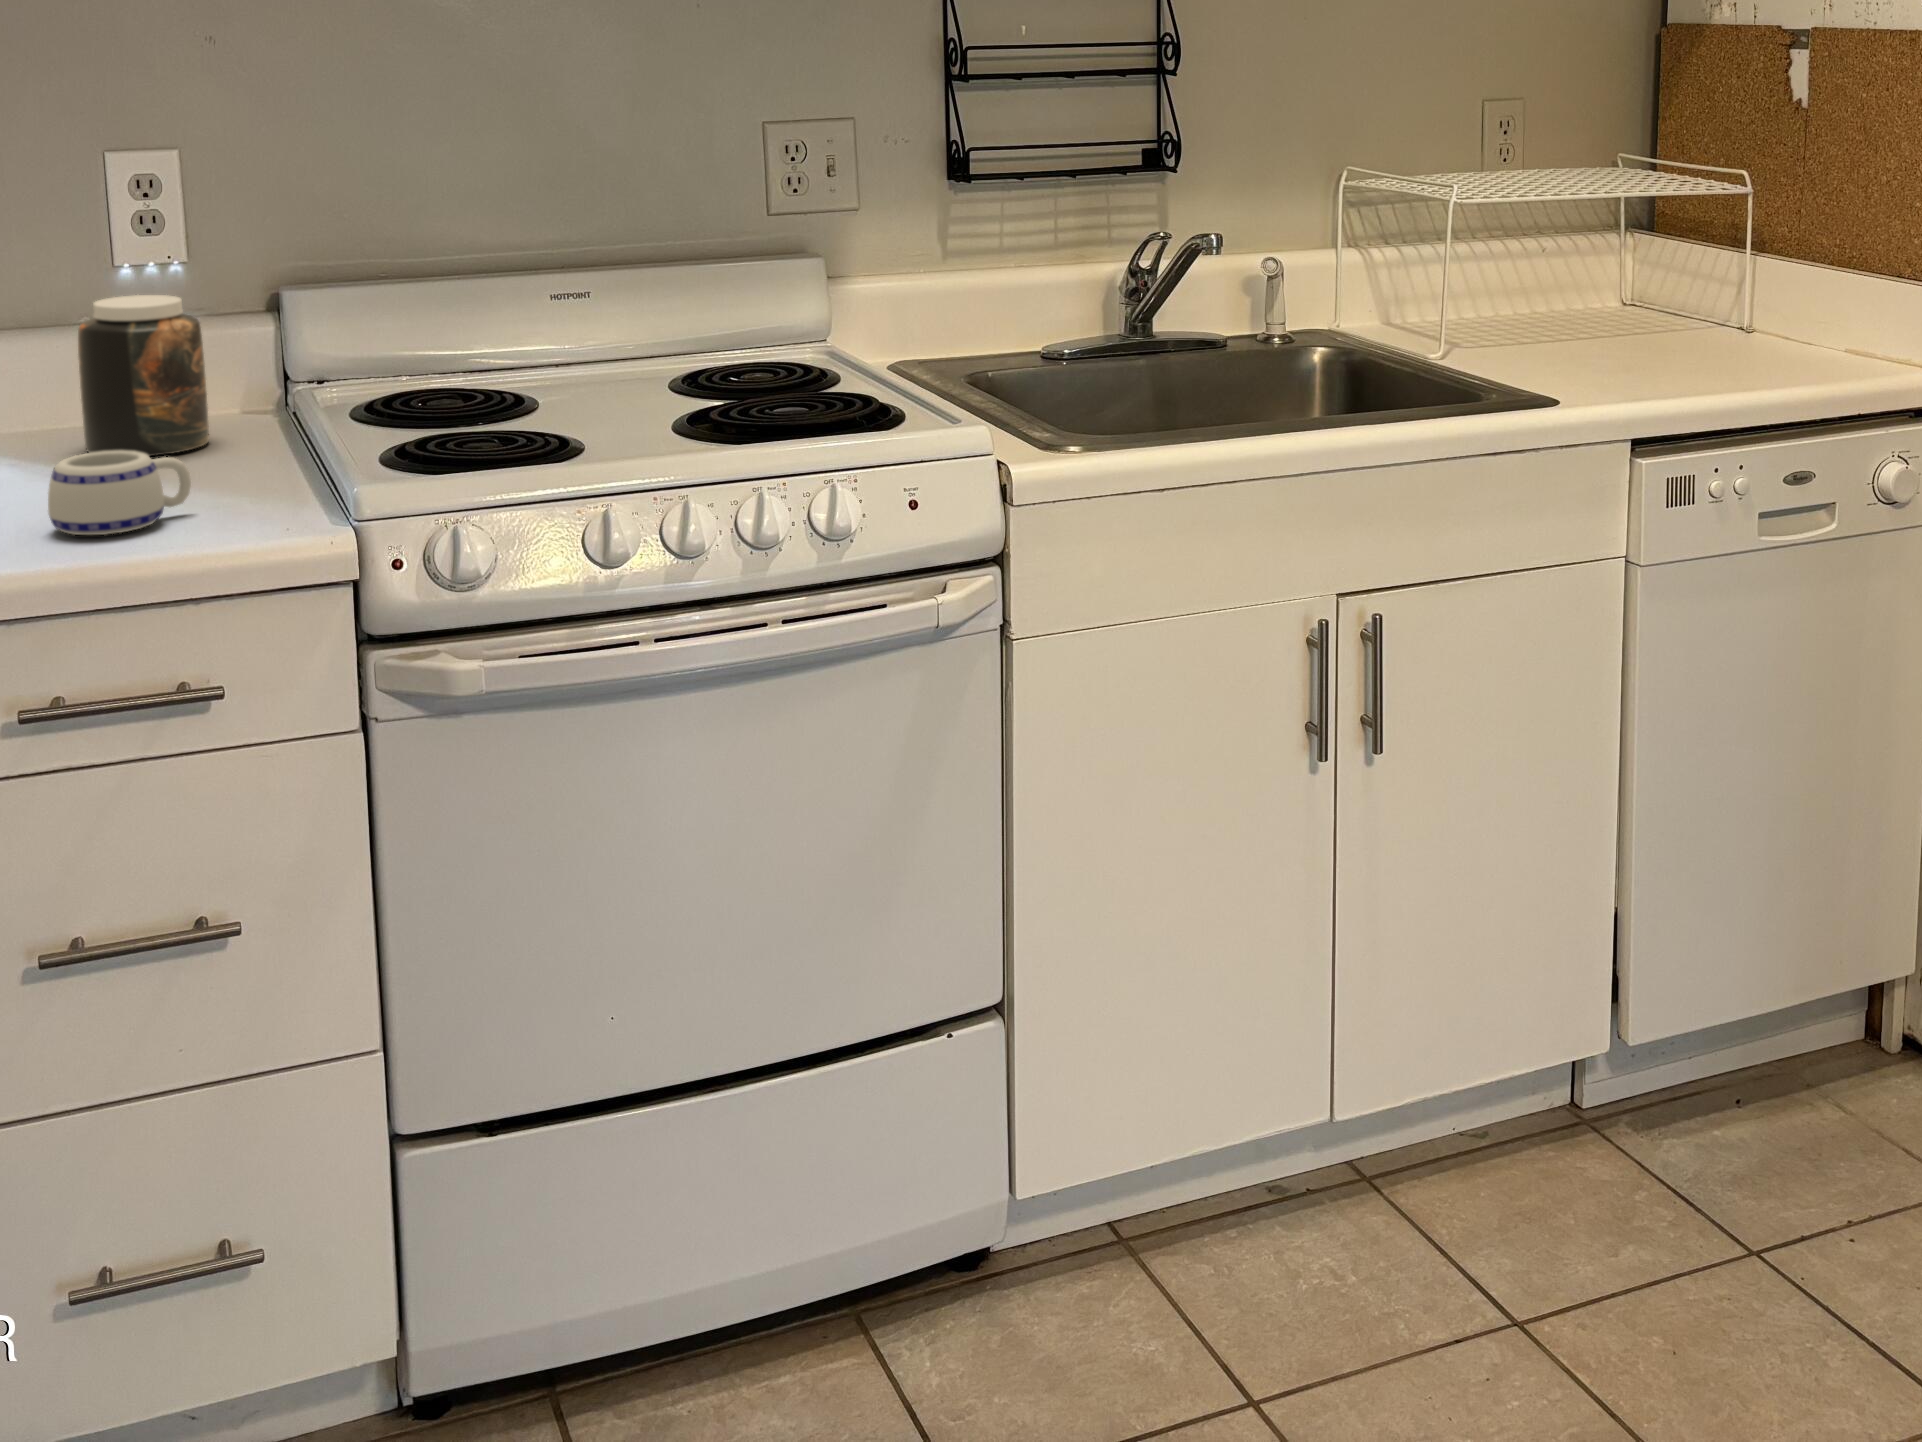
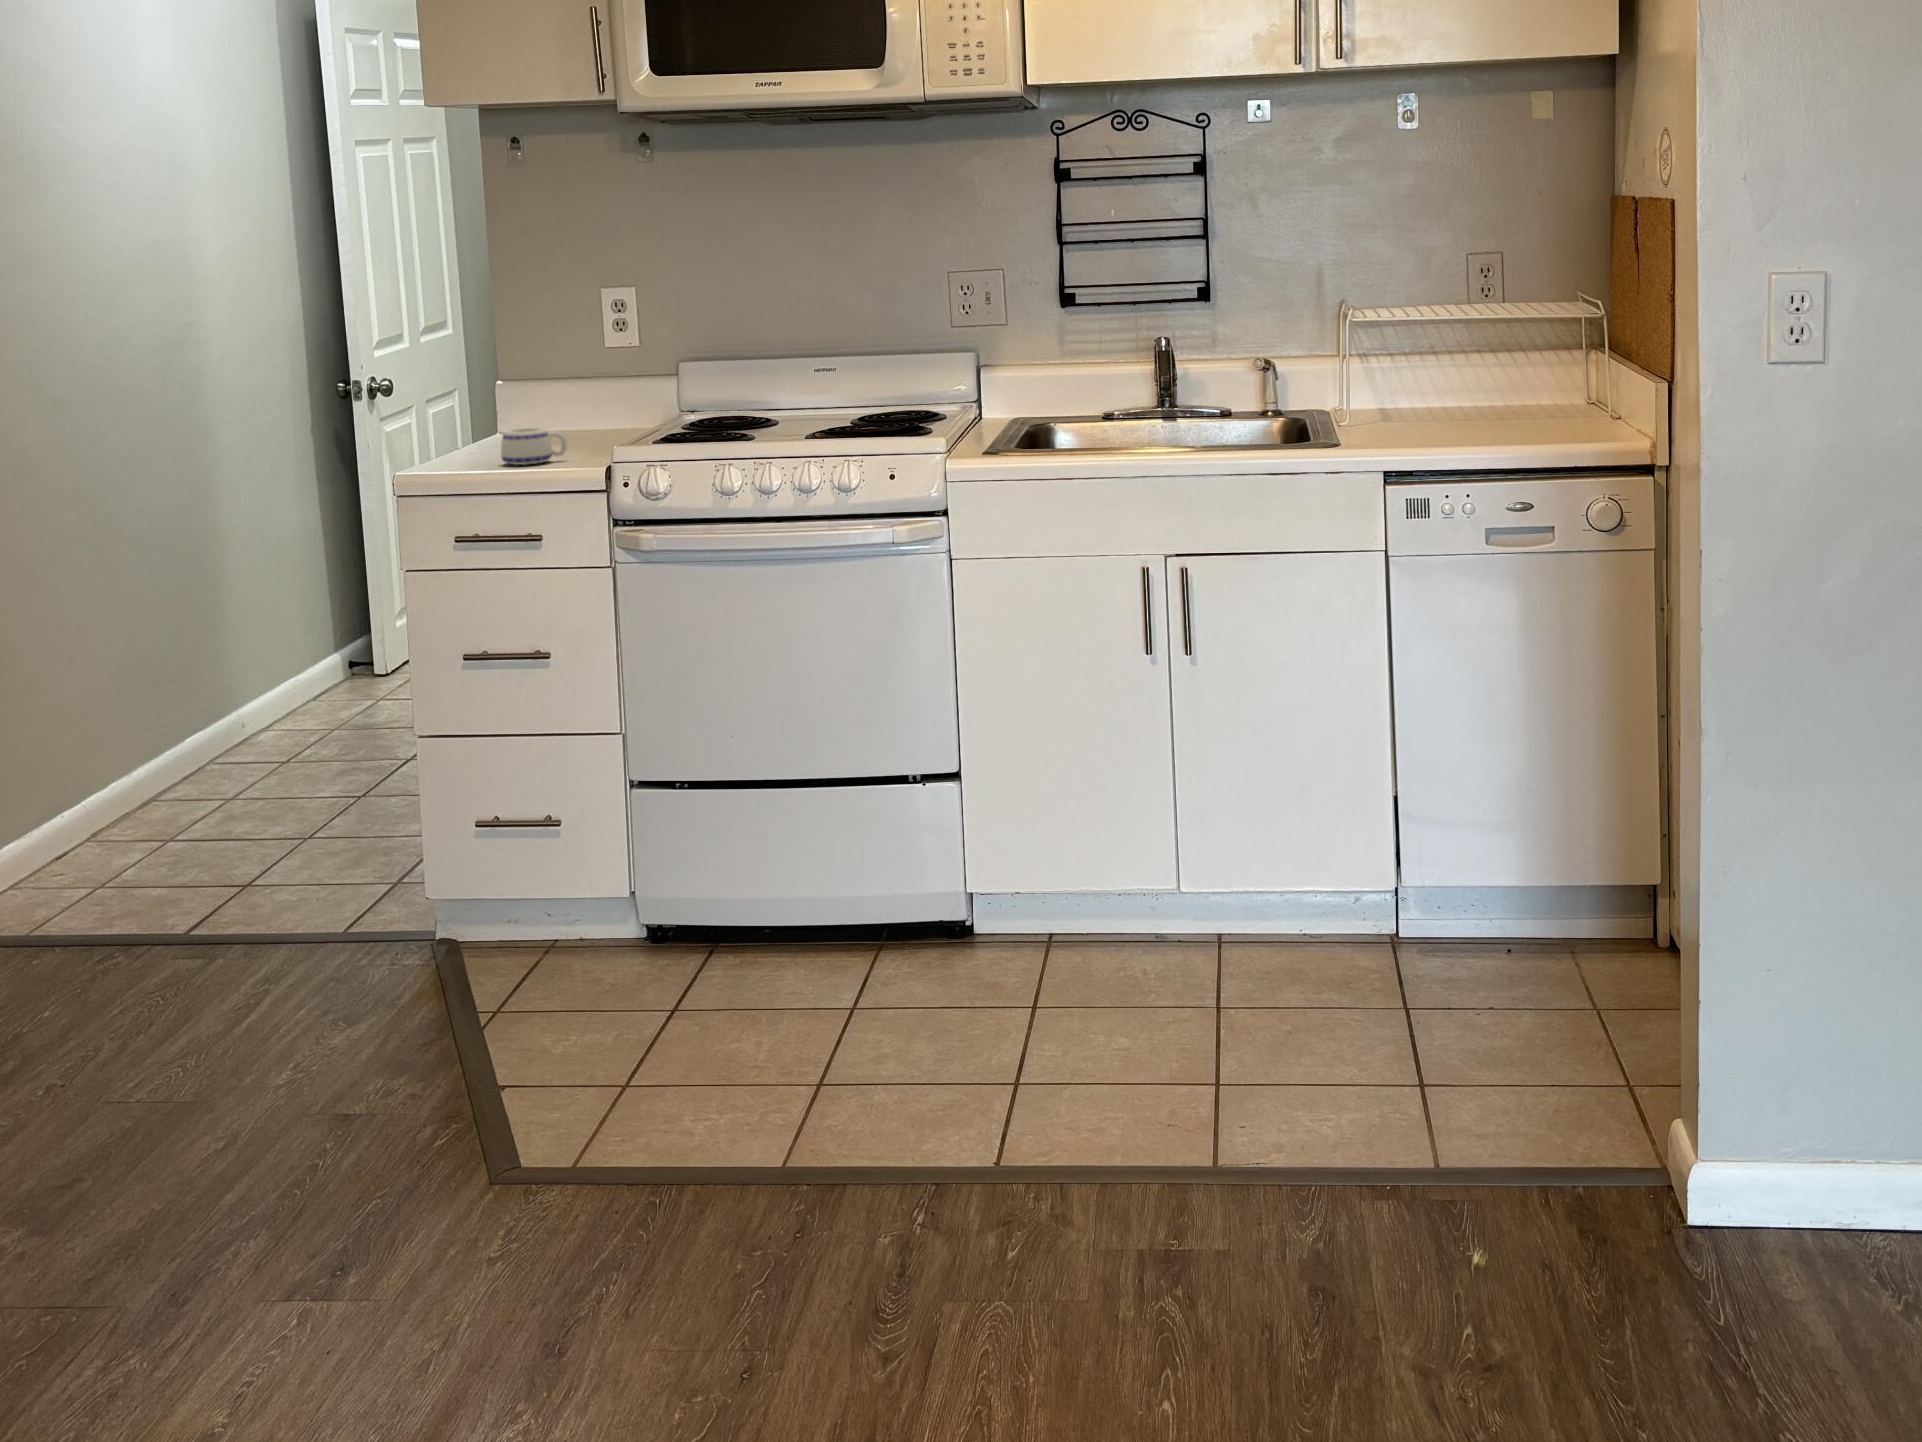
jar: present [78,295,209,456] -> none [562,361,624,442]

